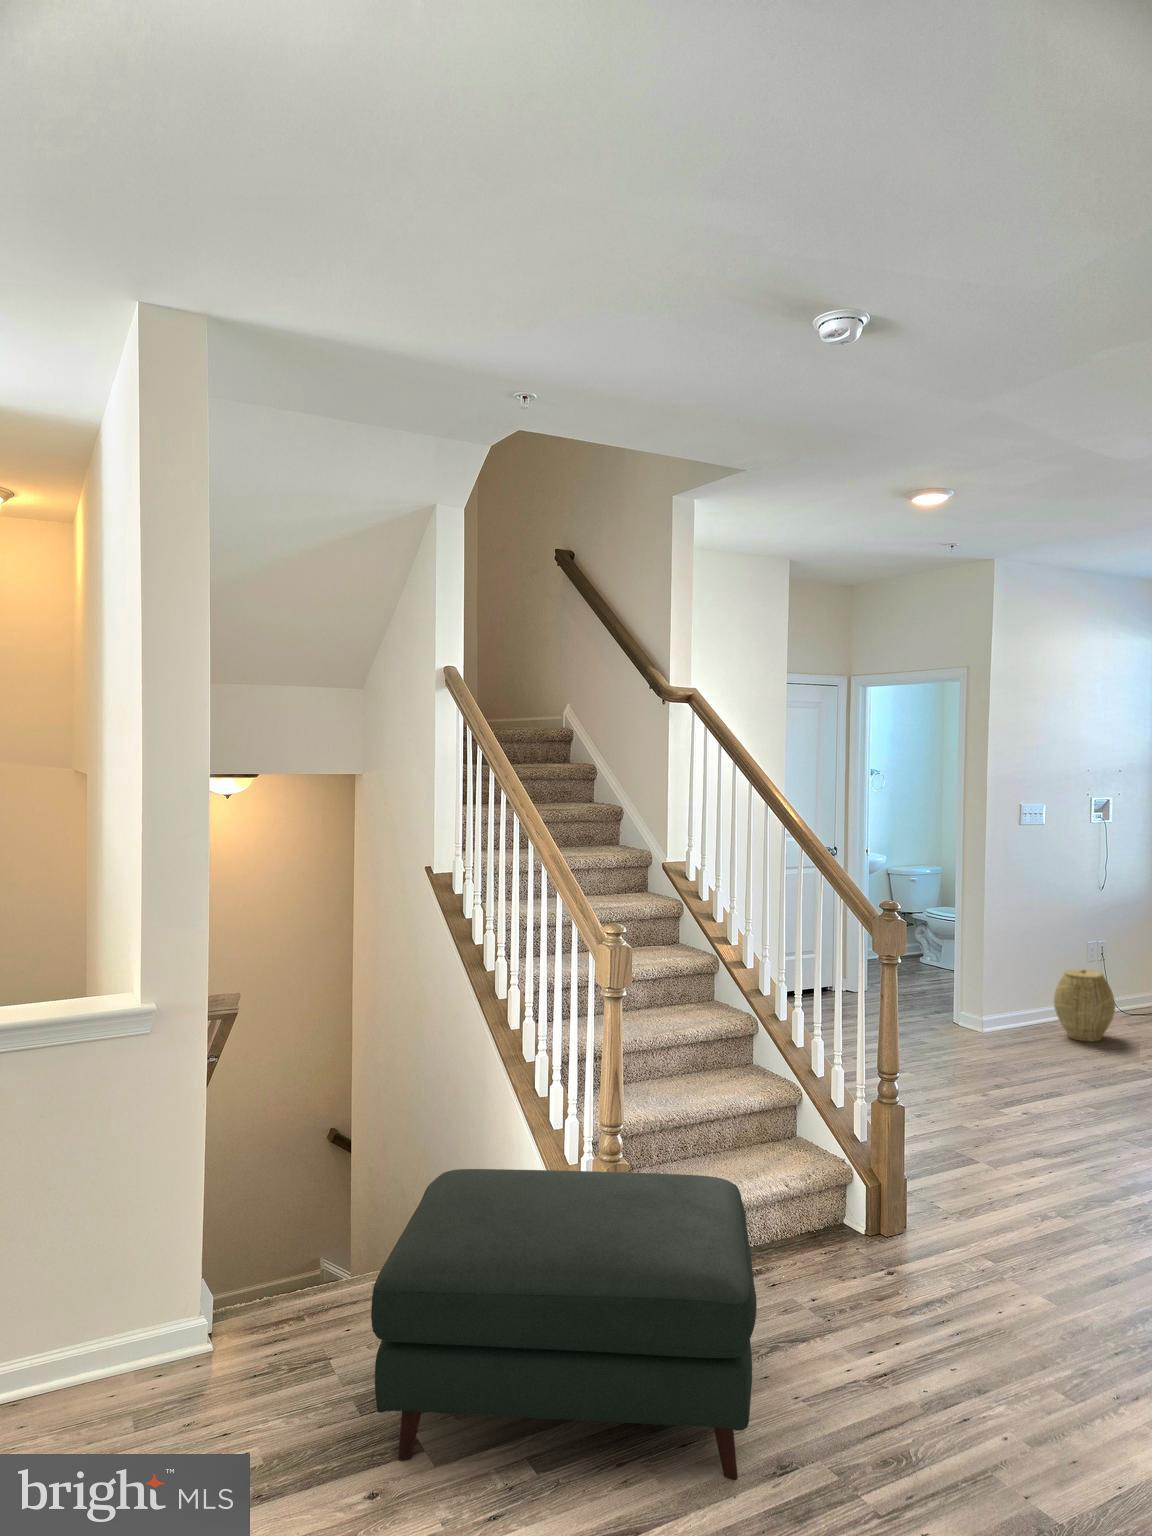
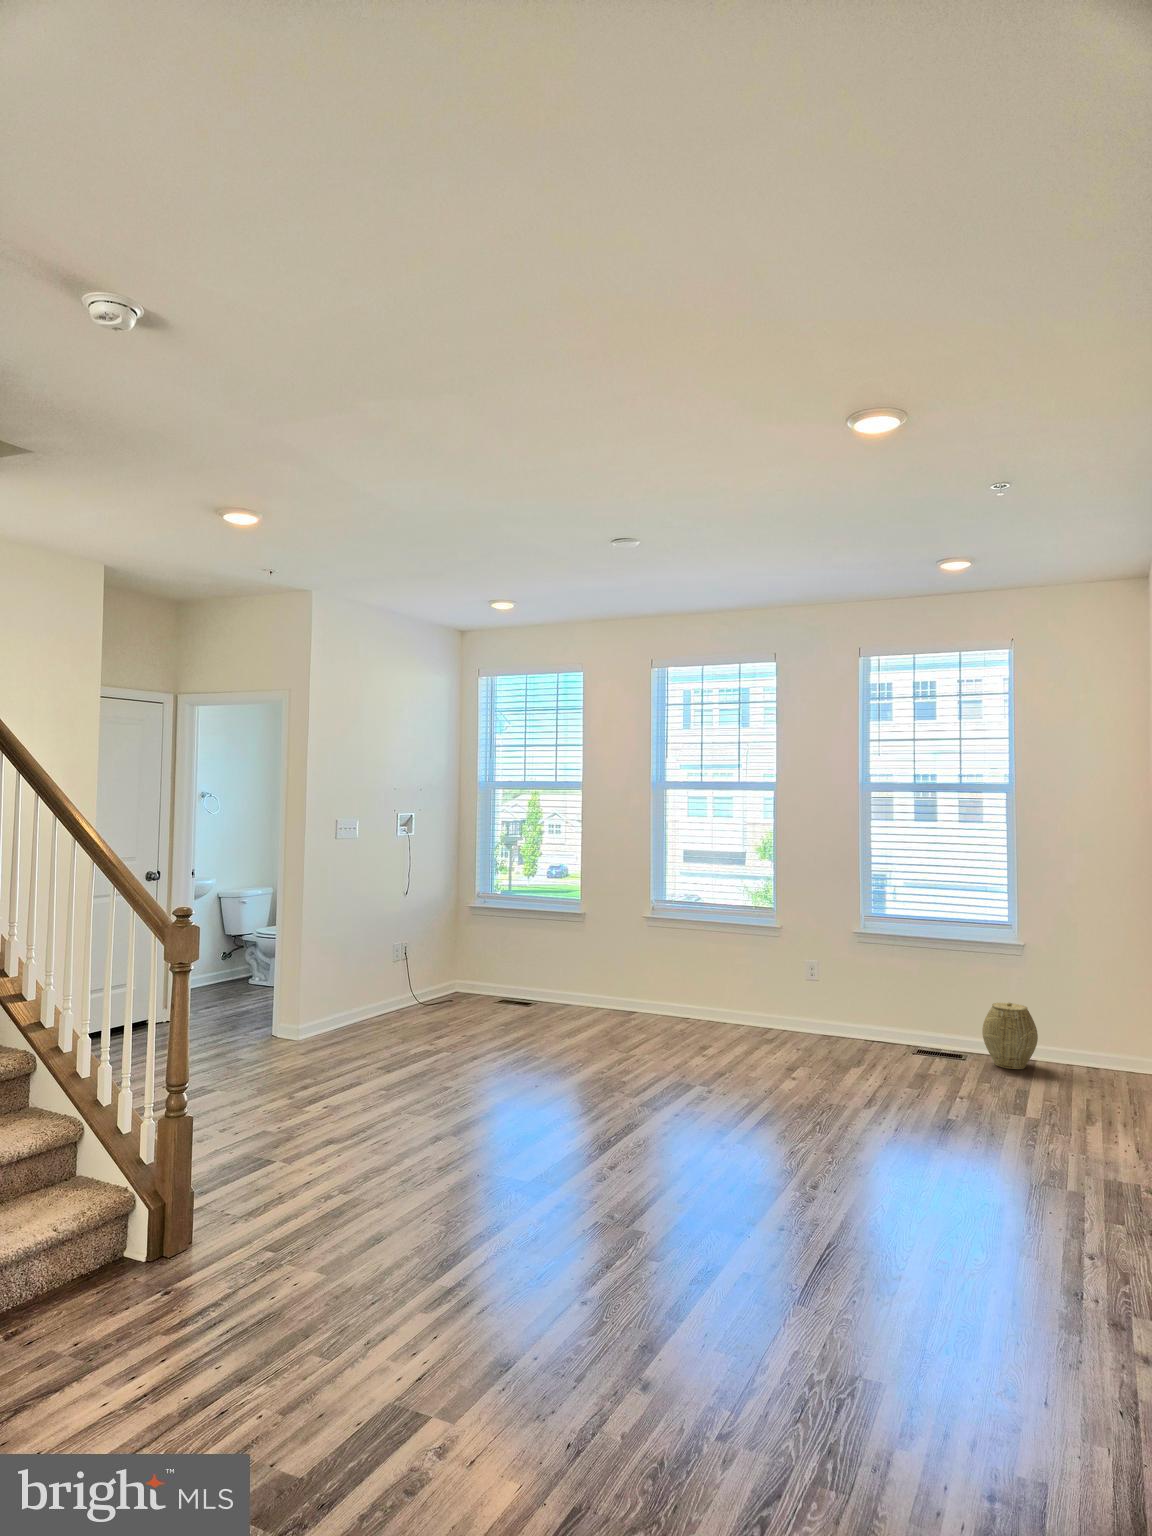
ottoman: present [371,1169,757,1480] -> none [374,1177,741,1480]

